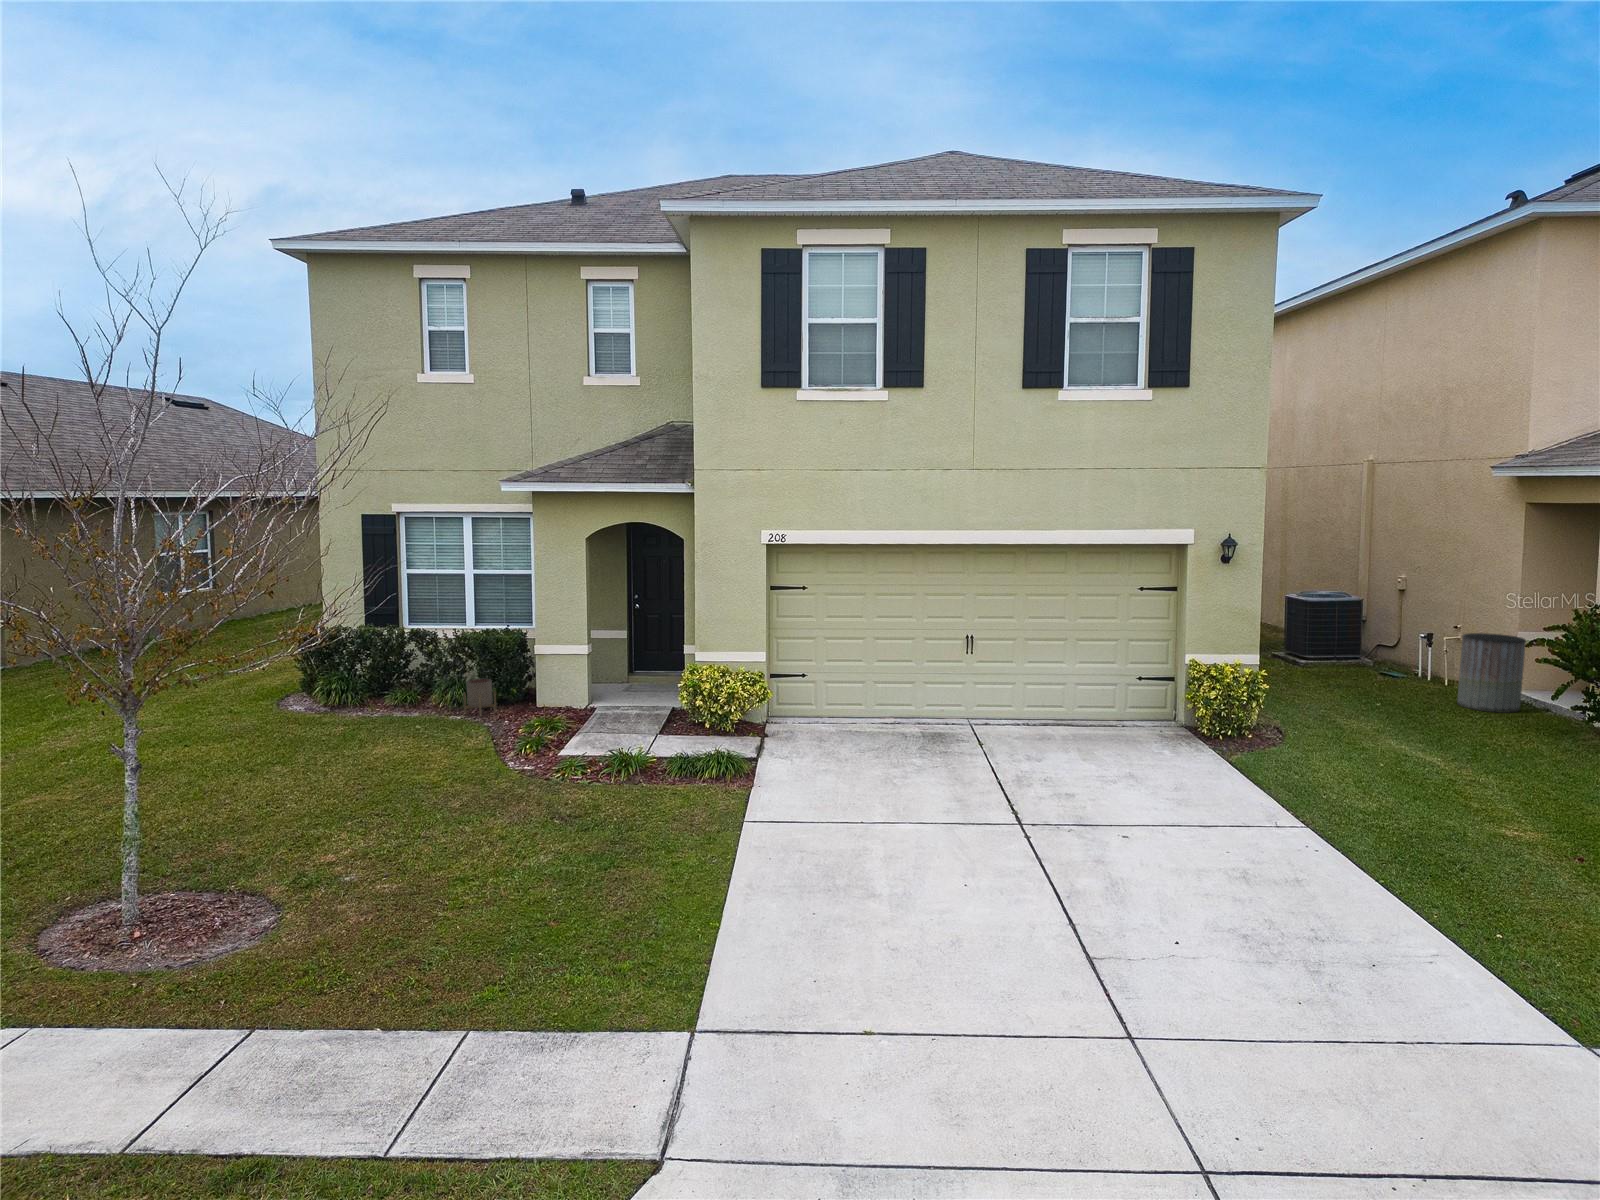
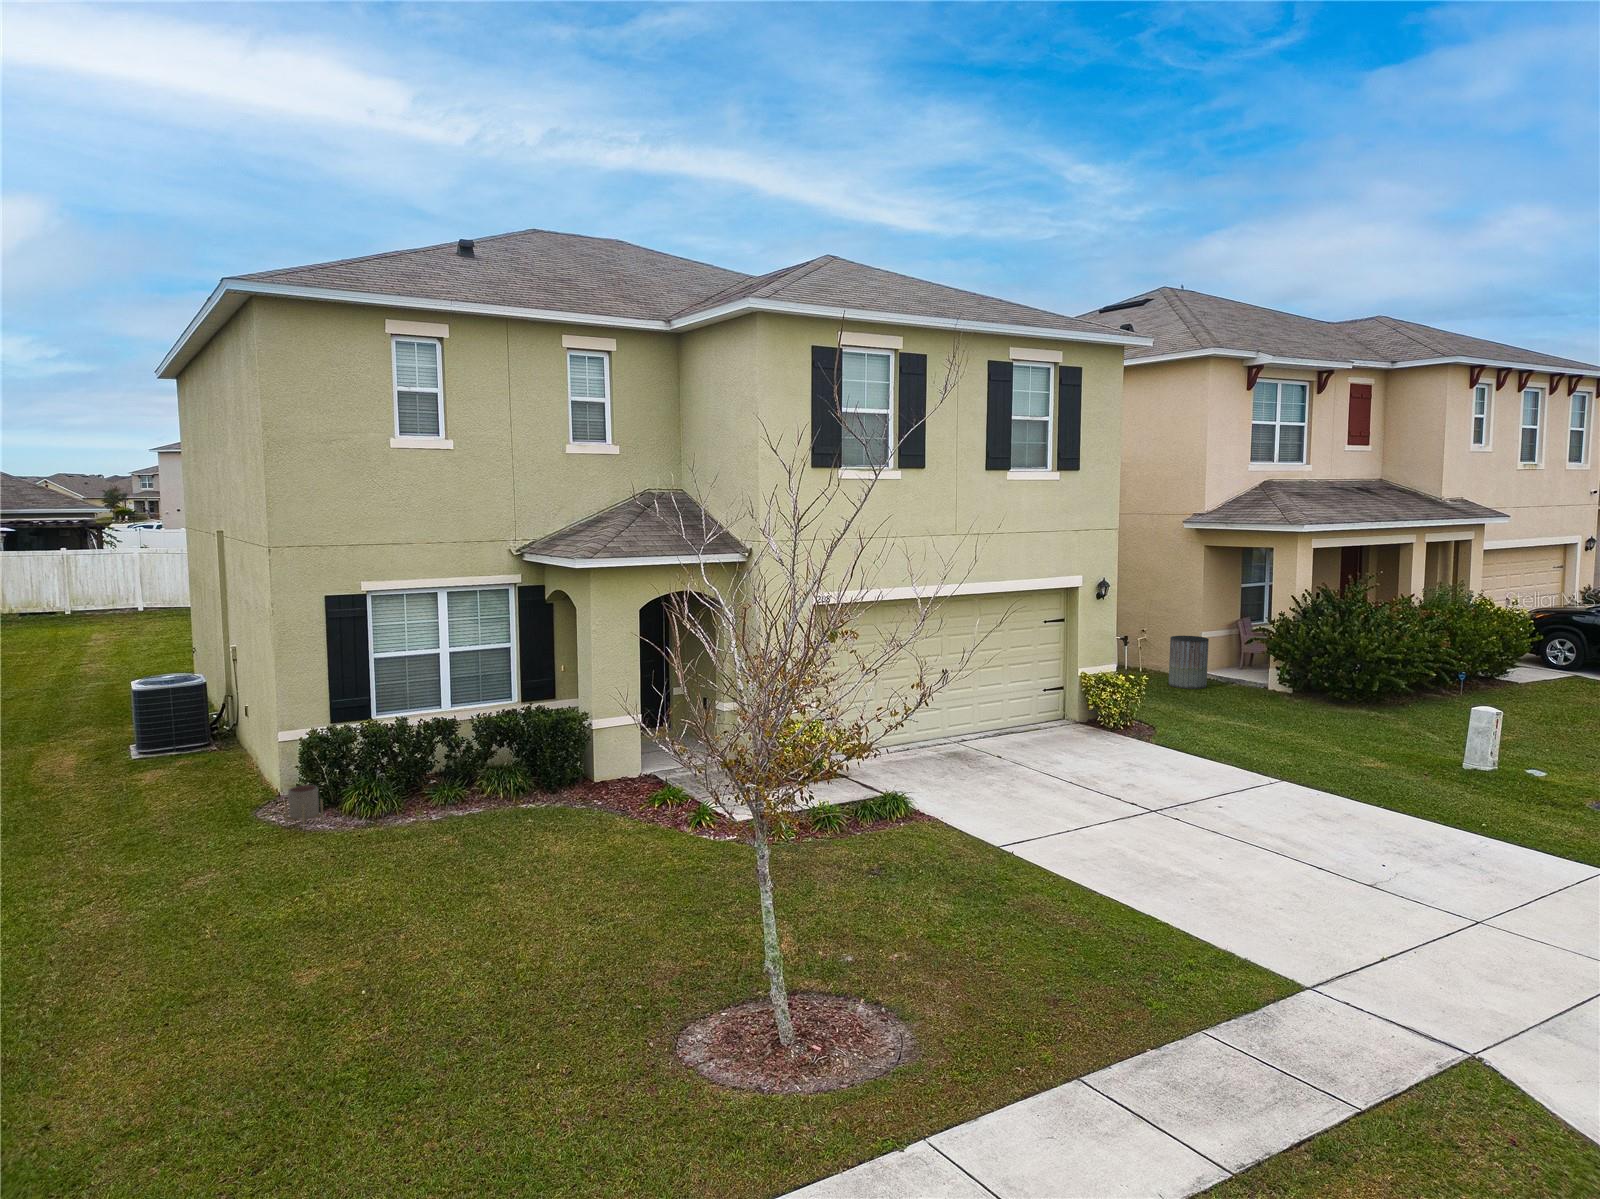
planter: present [464,679,496,716] -> present [285,785,323,830]

